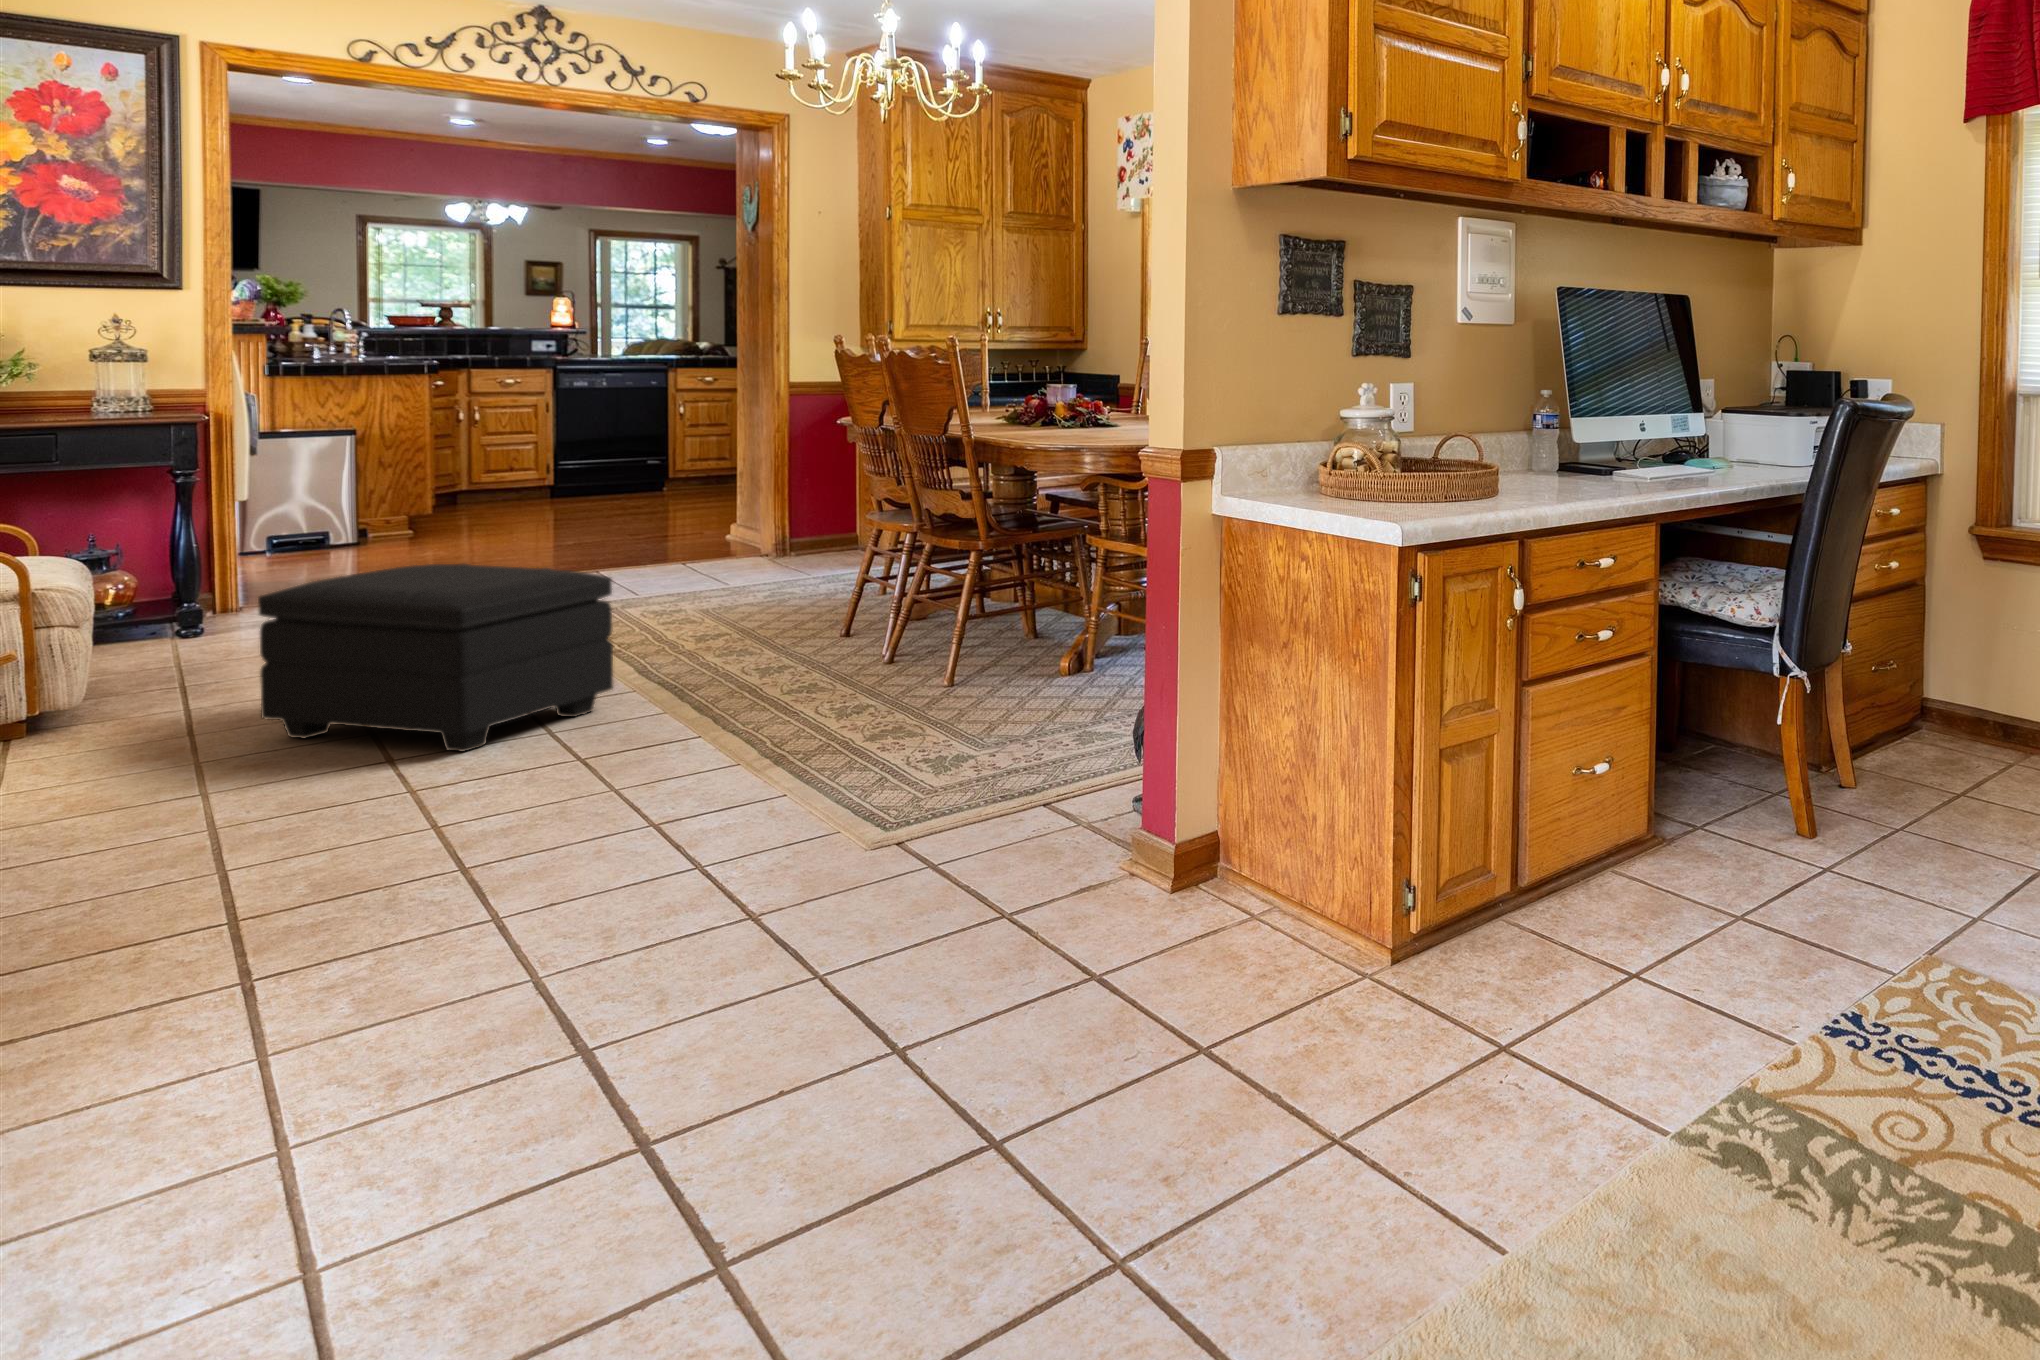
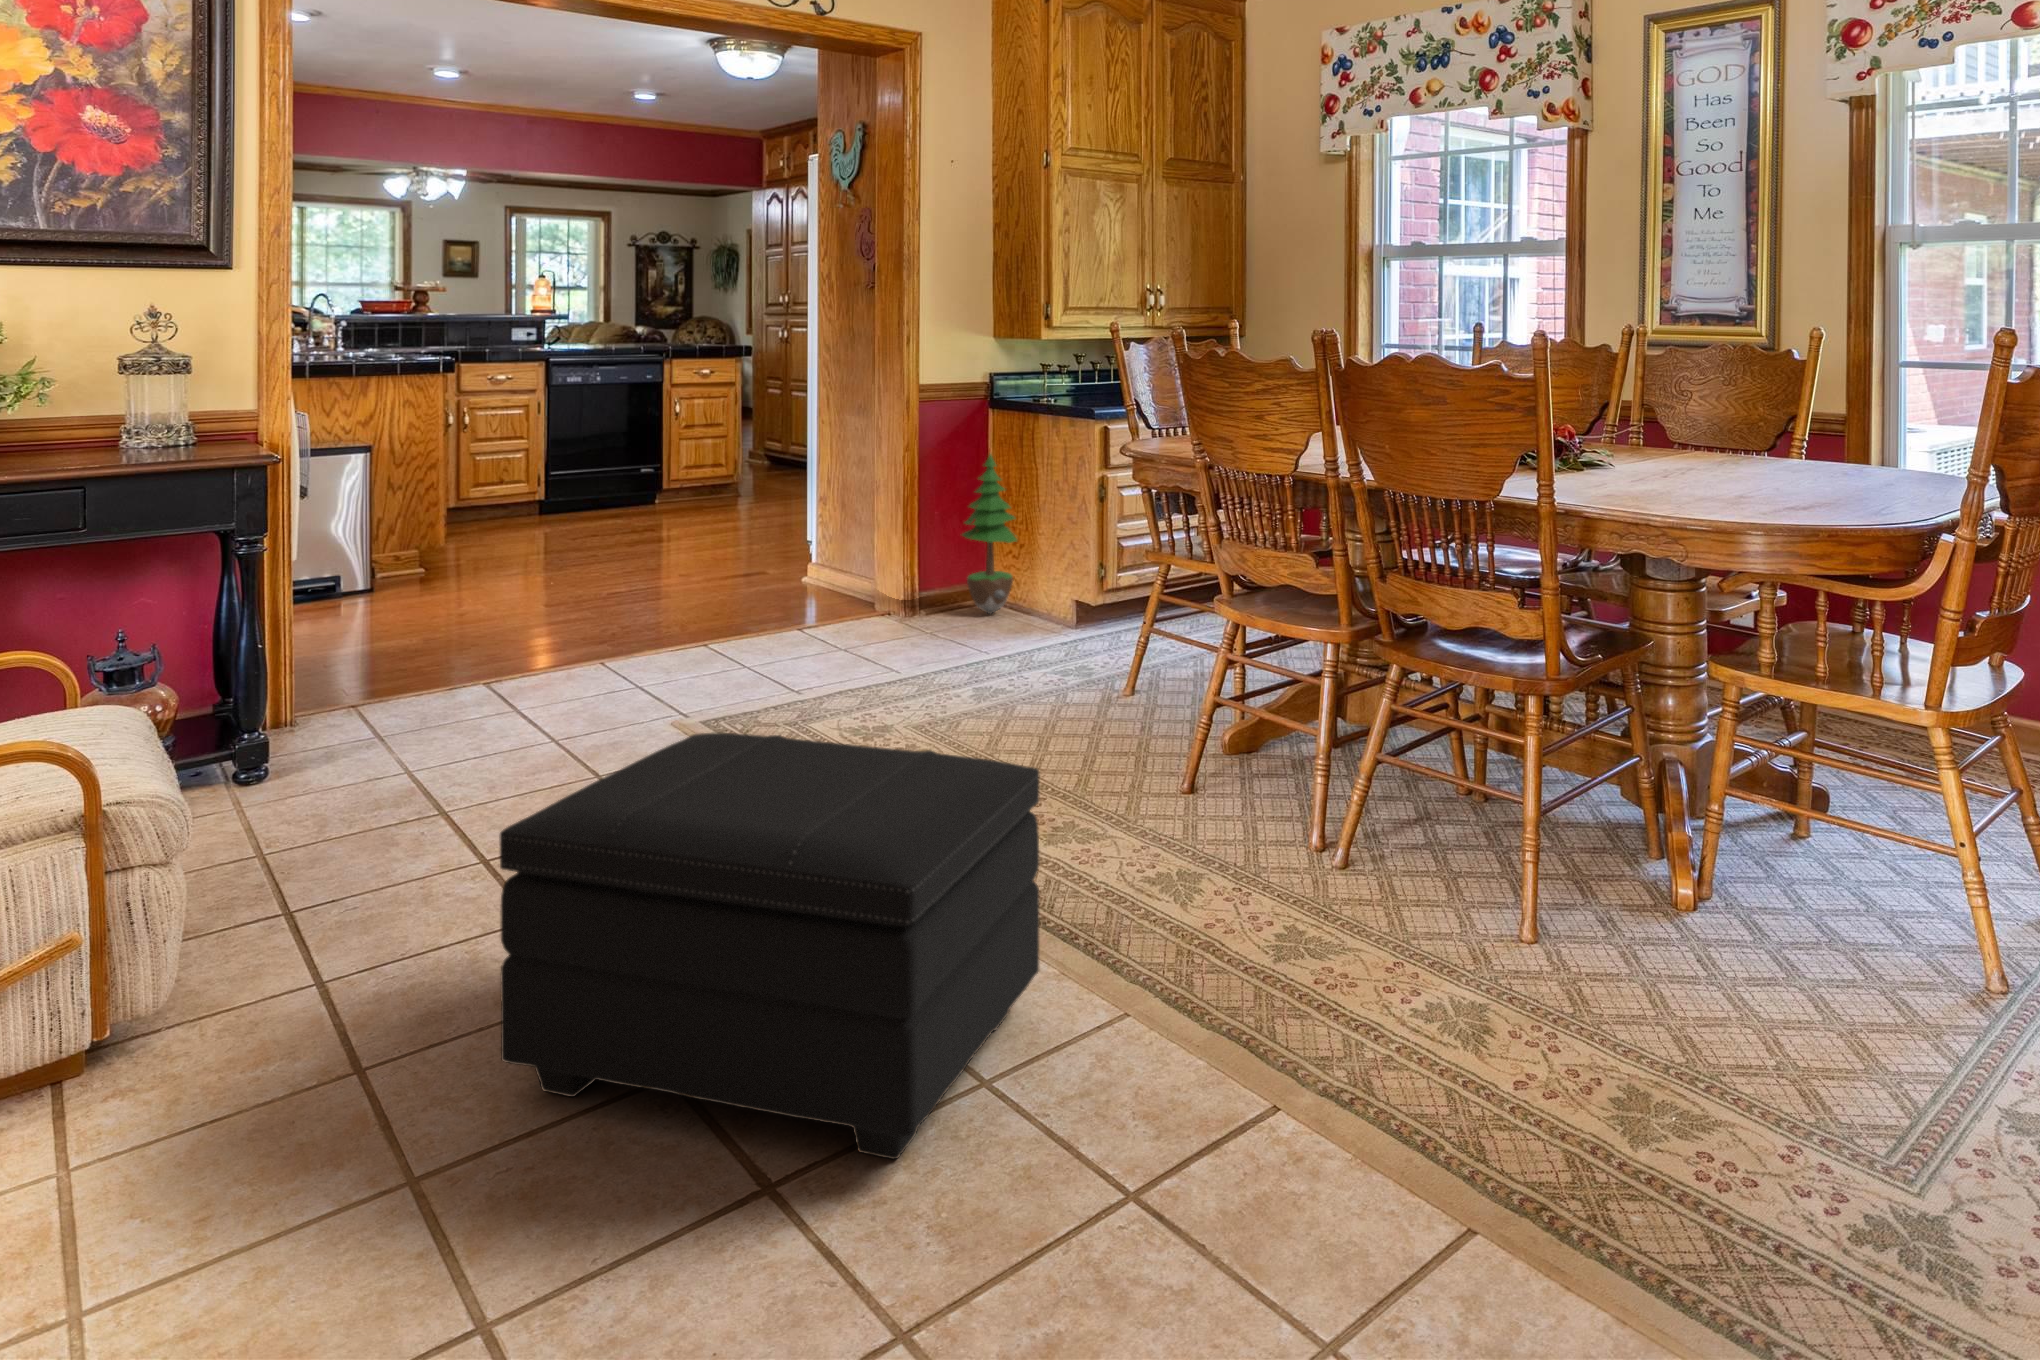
potted tree: none [817,432,867,555] -> present [962,454,1017,614]

